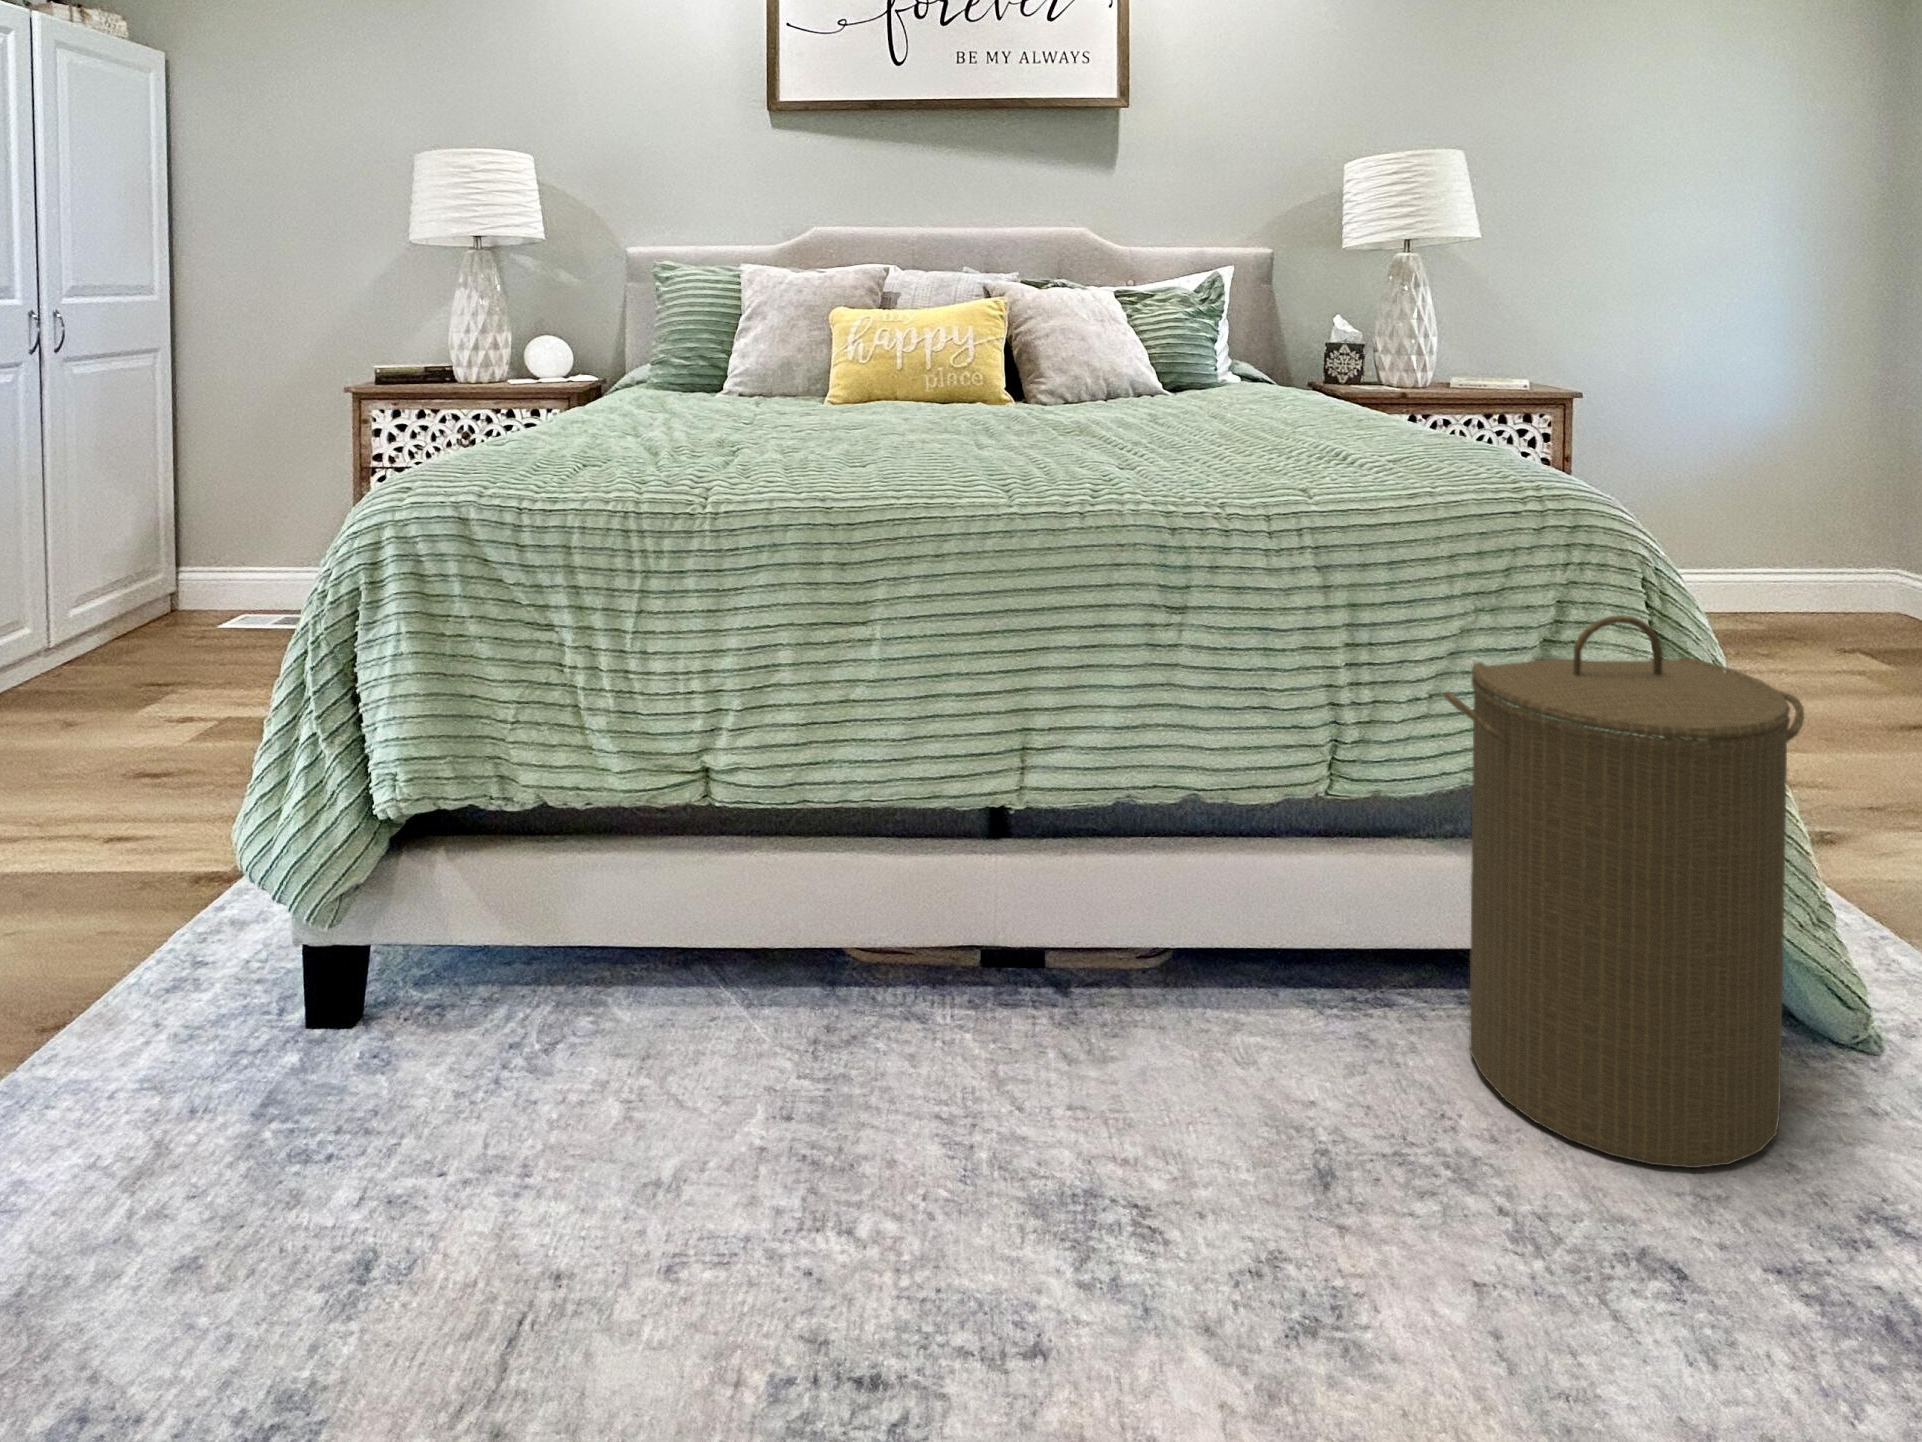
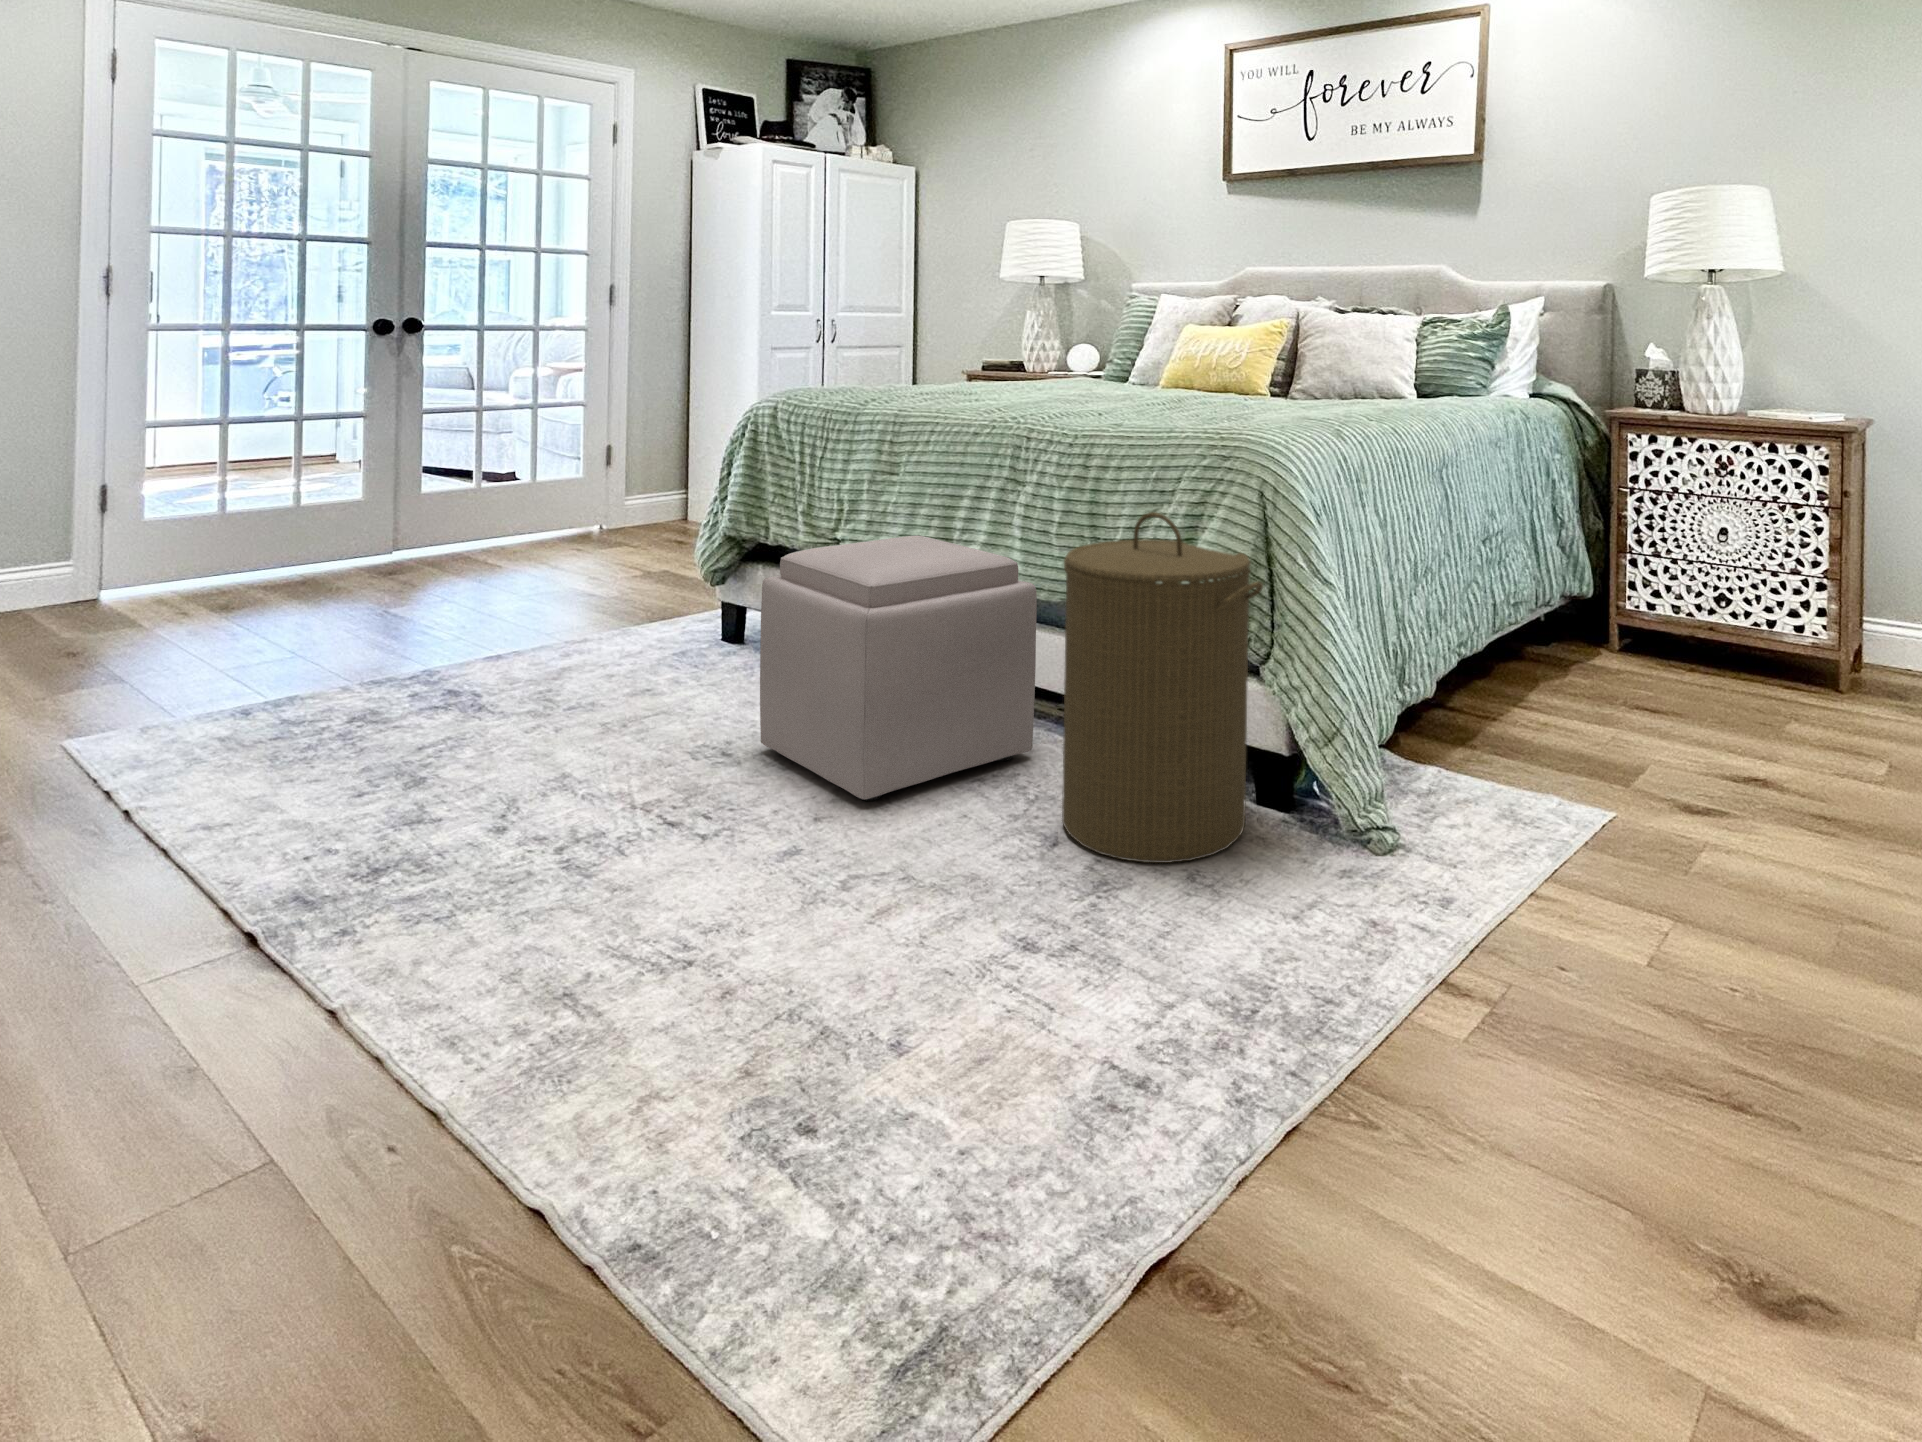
ottoman: none [910,708,1325,1246] -> present [760,535,1037,801]

